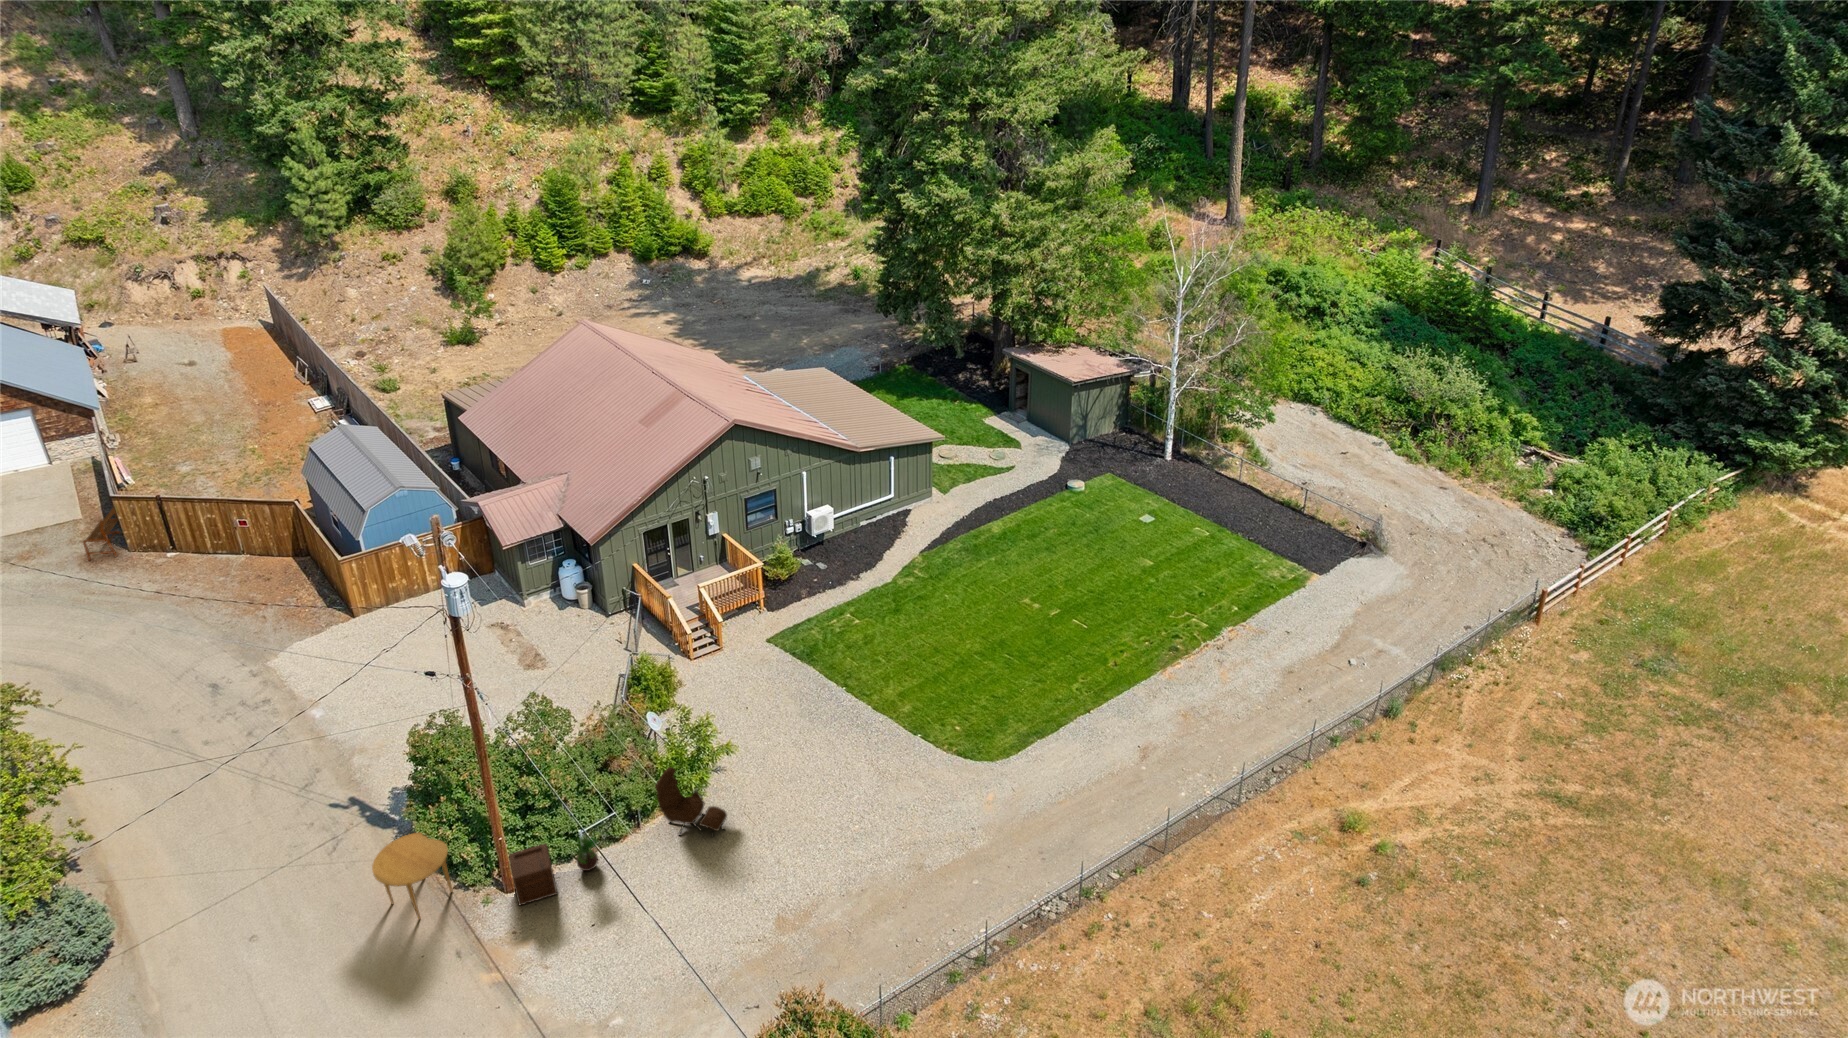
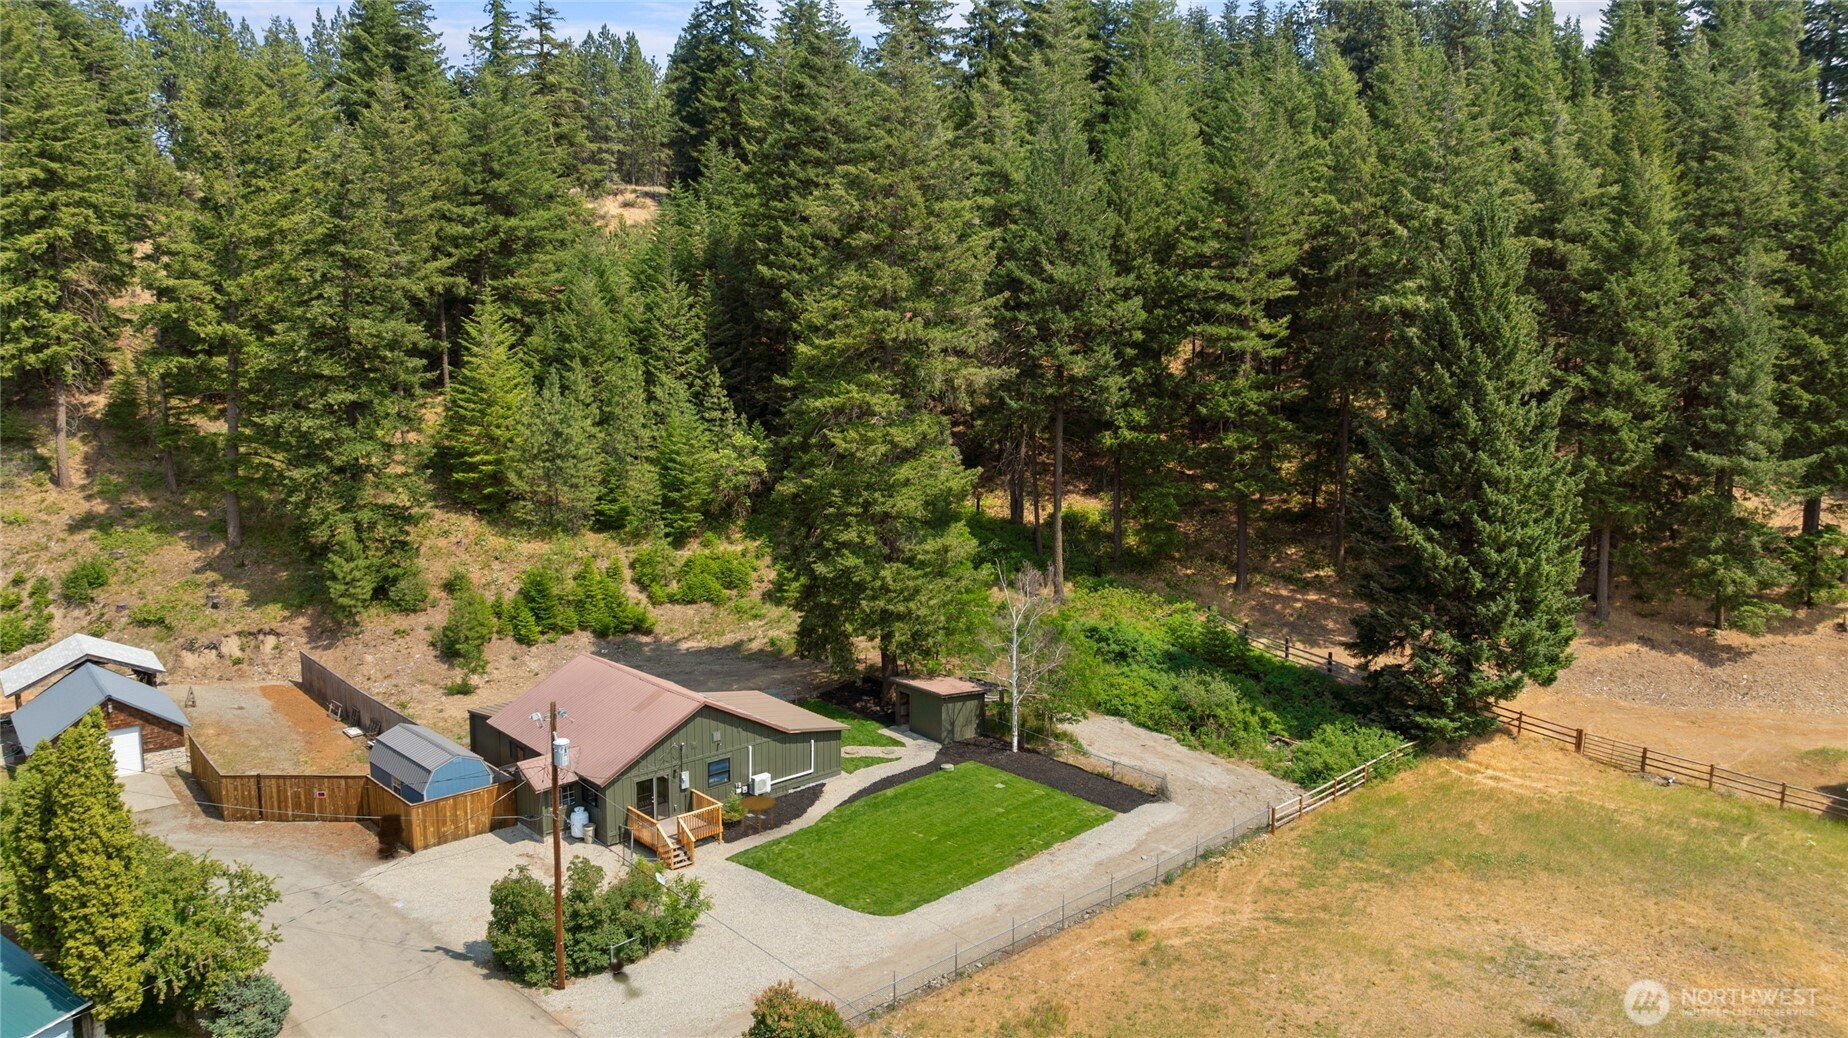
bench: present [83,507,120,561] -> none [194,788,223,830]
lounge chair: present [655,767,727,835] -> present [376,814,404,856]
dining table: present [372,833,453,920] -> present [739,796,775,831]
wooden crate: present [509,844,557,905] -> none [565,951,598,992]

